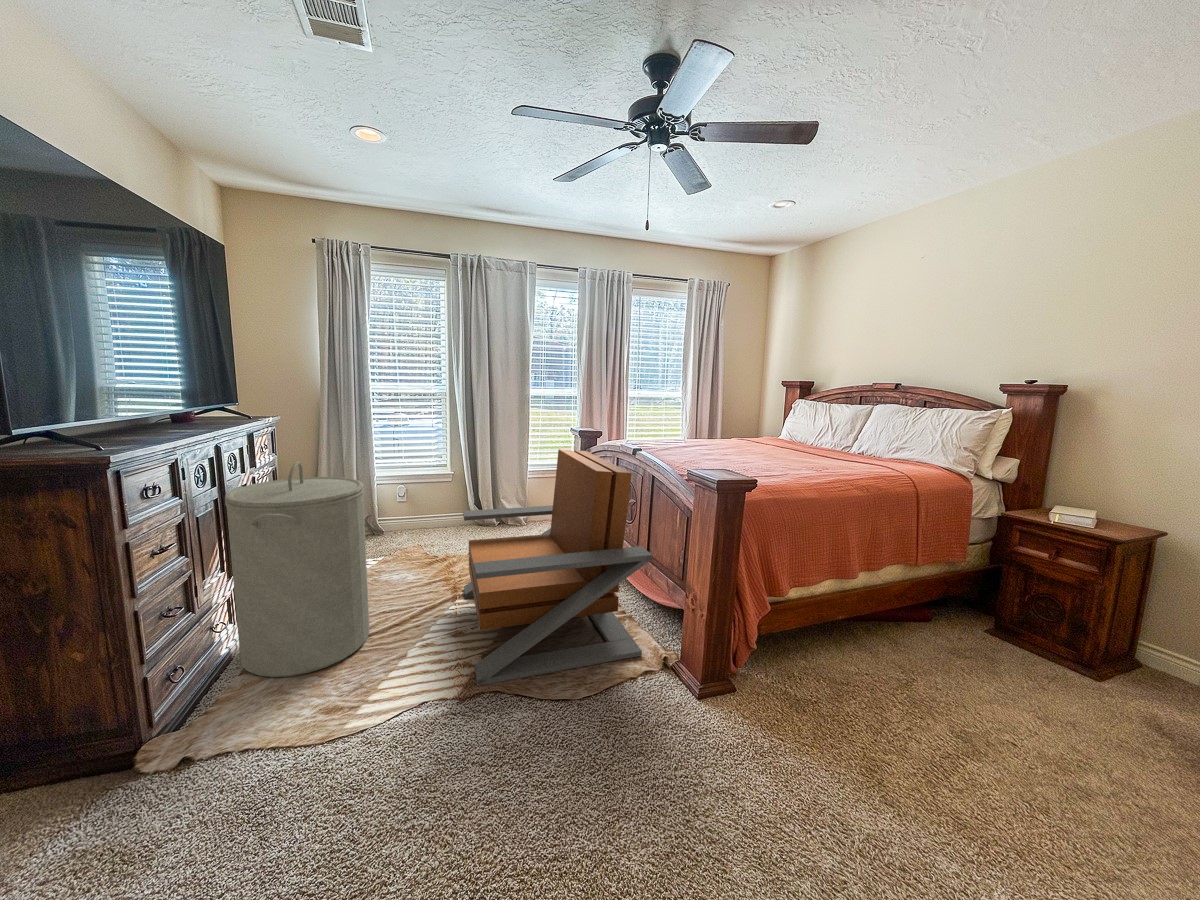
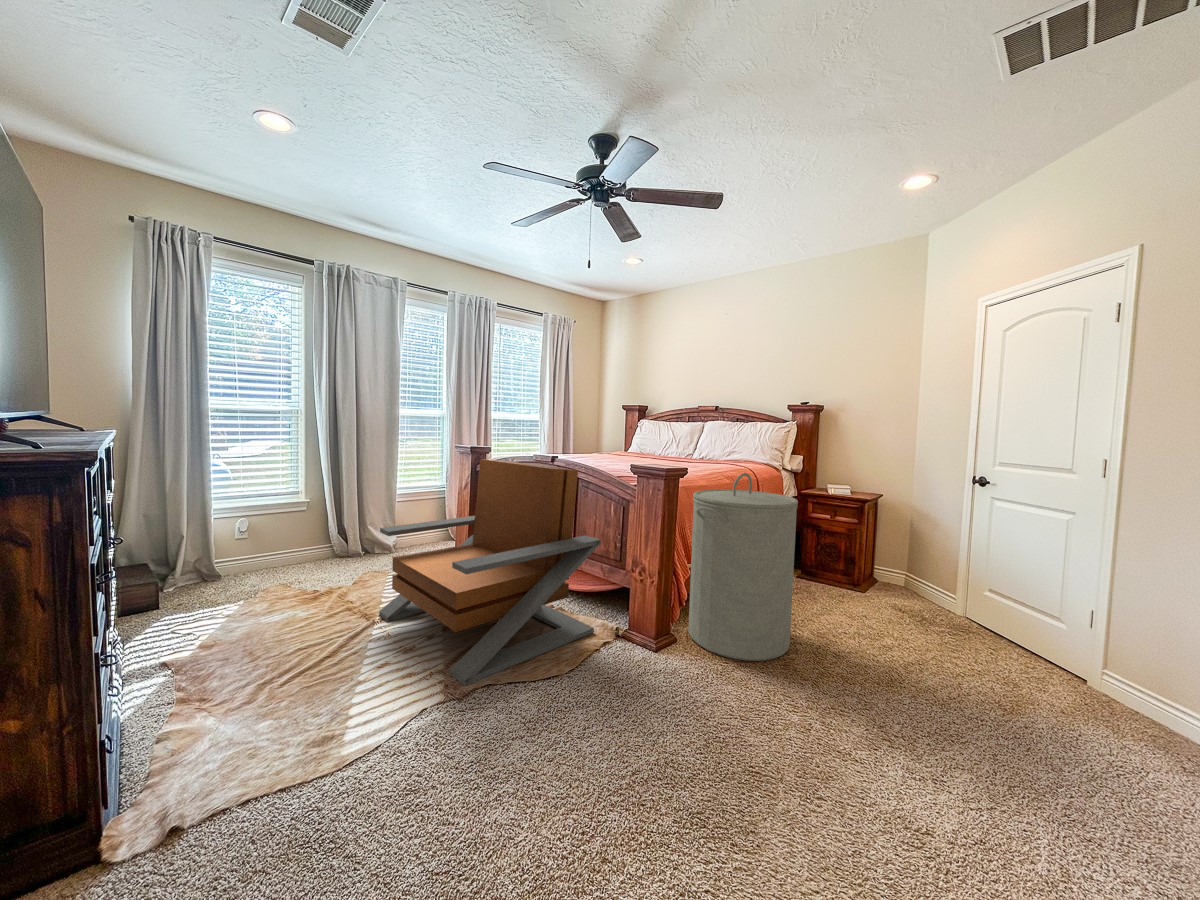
laundry hamper: present [225,462,369,677] -> present [688,473,798,661]

